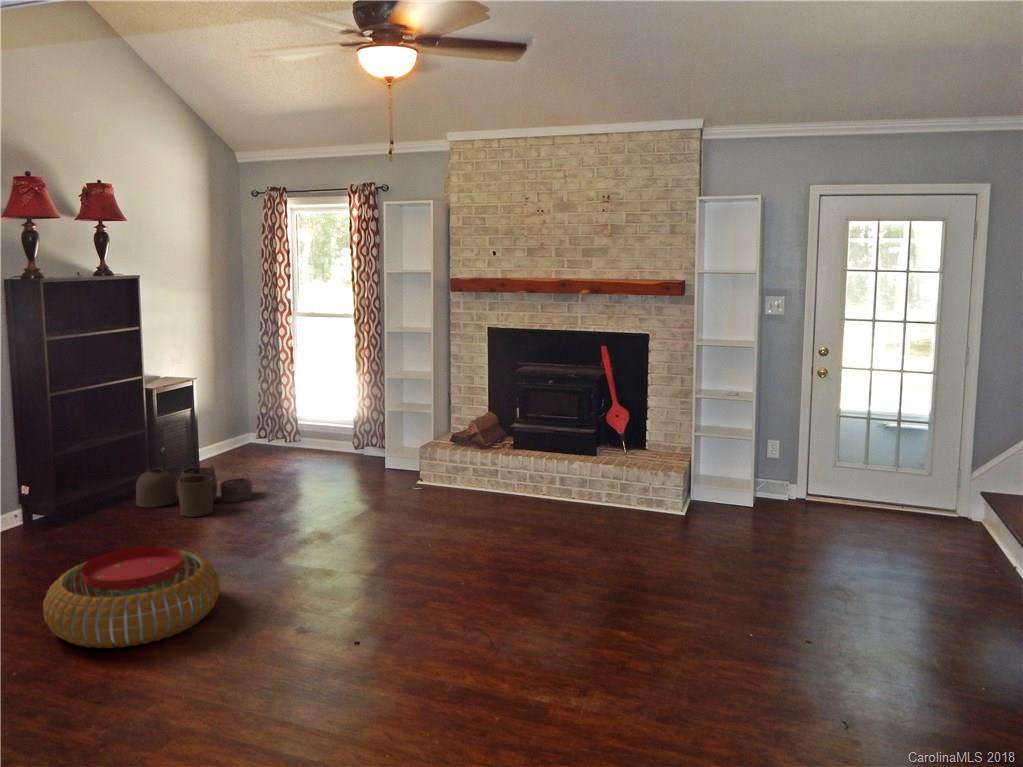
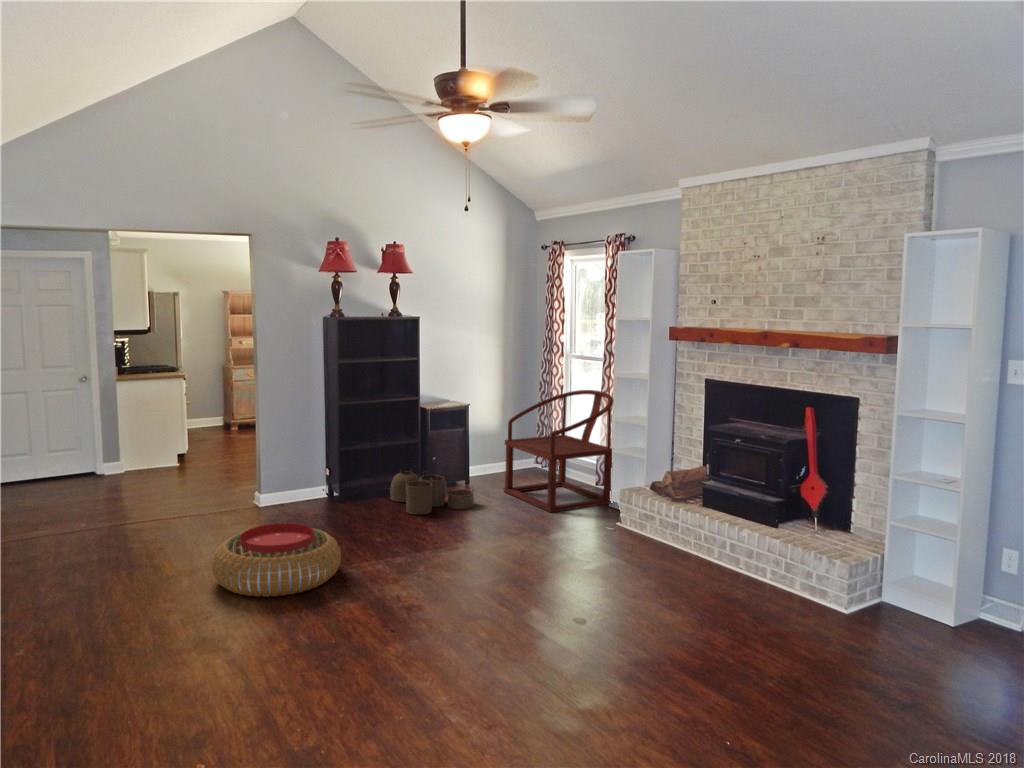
armchair: none [261,351,389,486] -> present [504,390,614,512]

